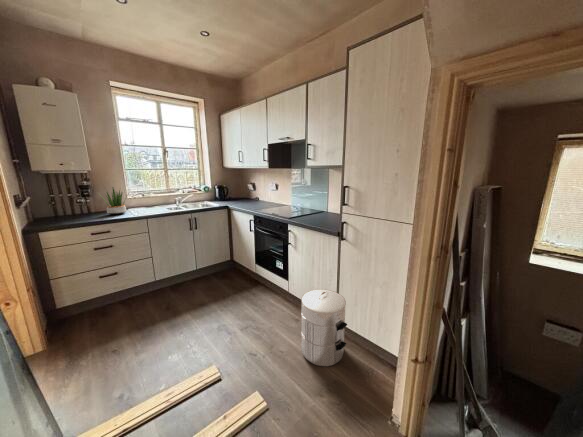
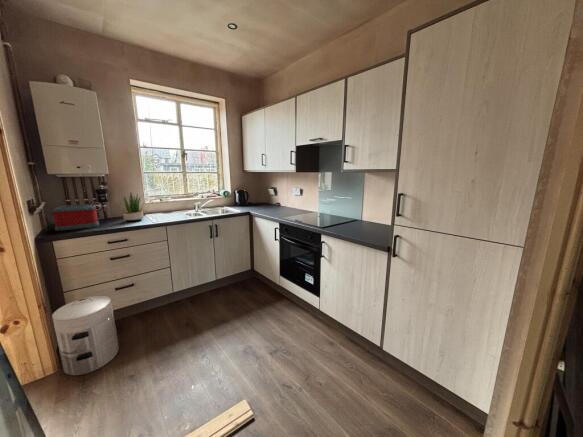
toaster: none [35,199,84,223] -> present [51,205,99,231]
waste bin: present [301,289,347,366] -> present [52,296,119,375]

